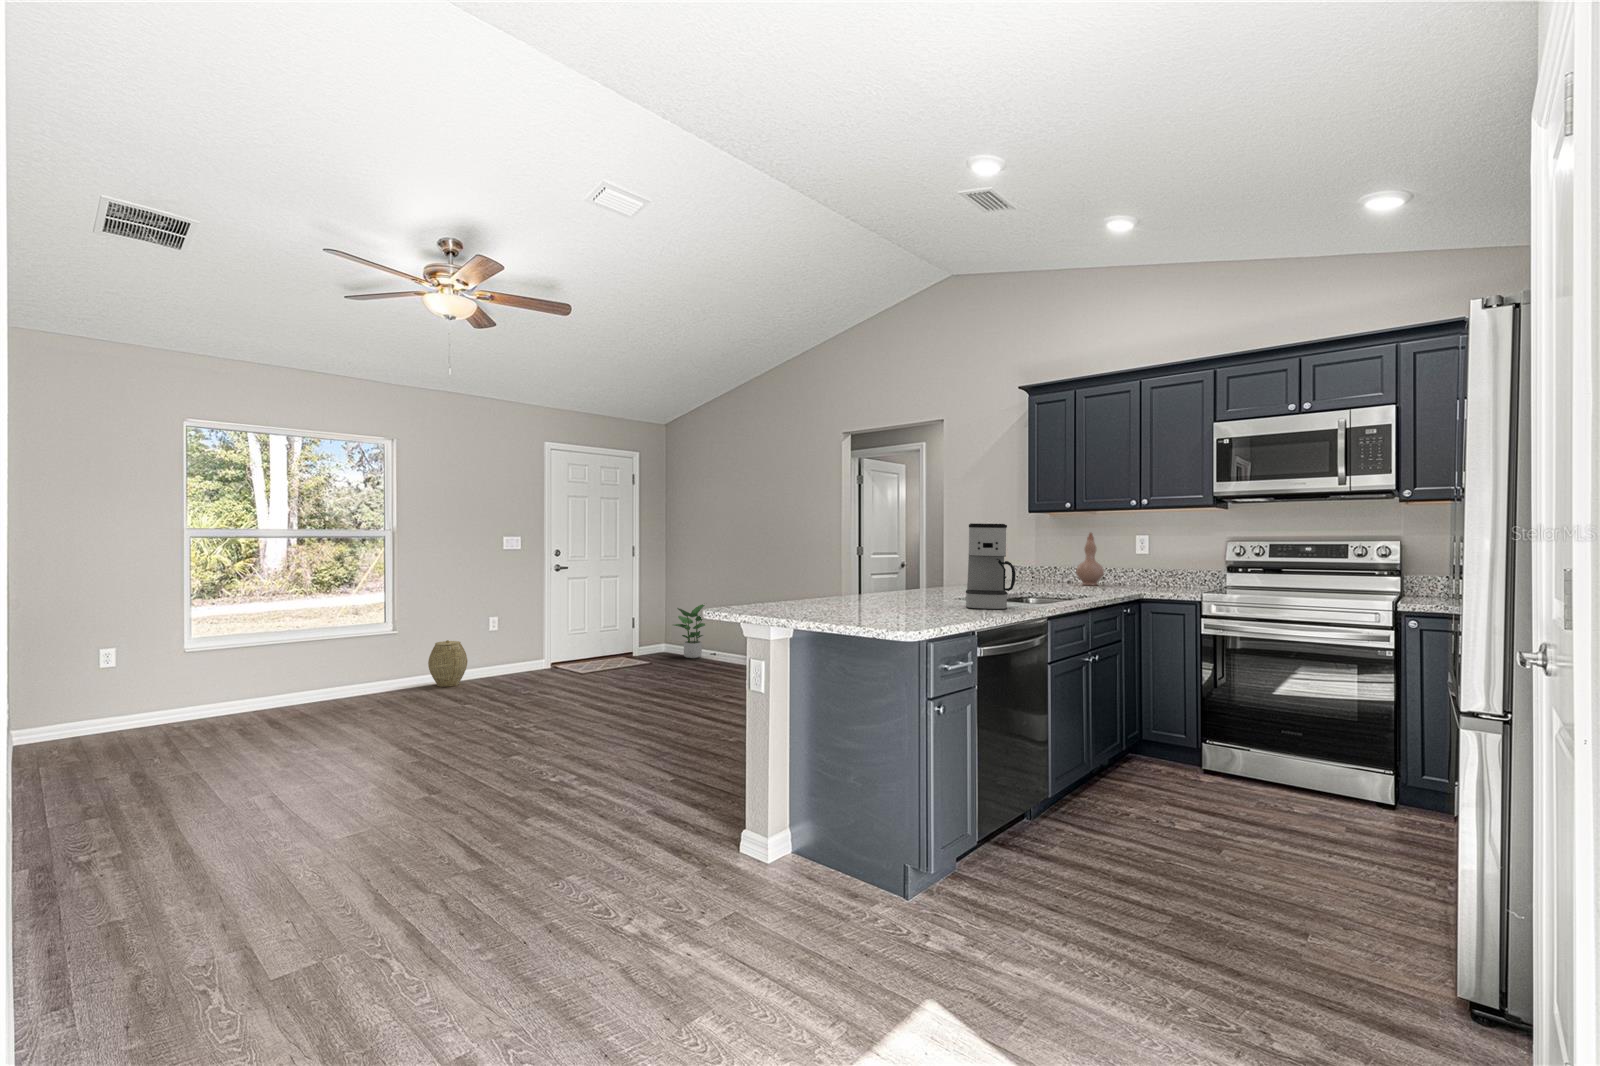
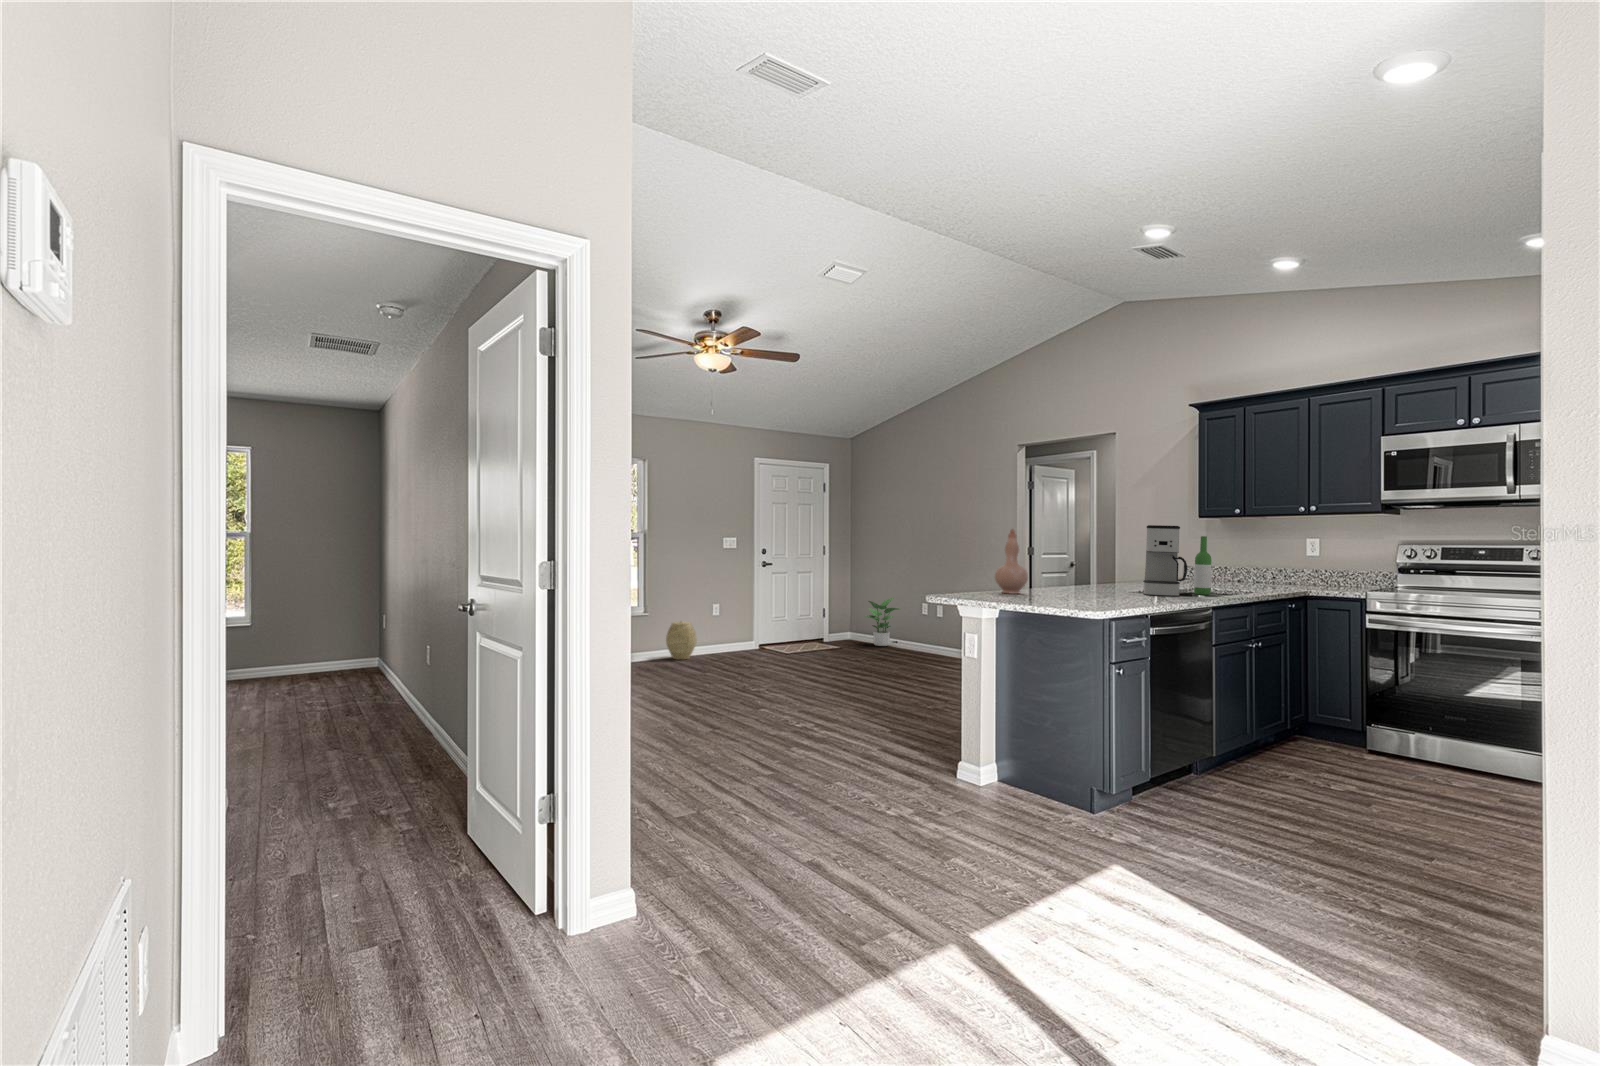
vase: present [1076,533,1104,585] -> present [995,529,1028,594]
wine bottle: none [1023,536,1042,605] -> present [1194,536,1211,595]

